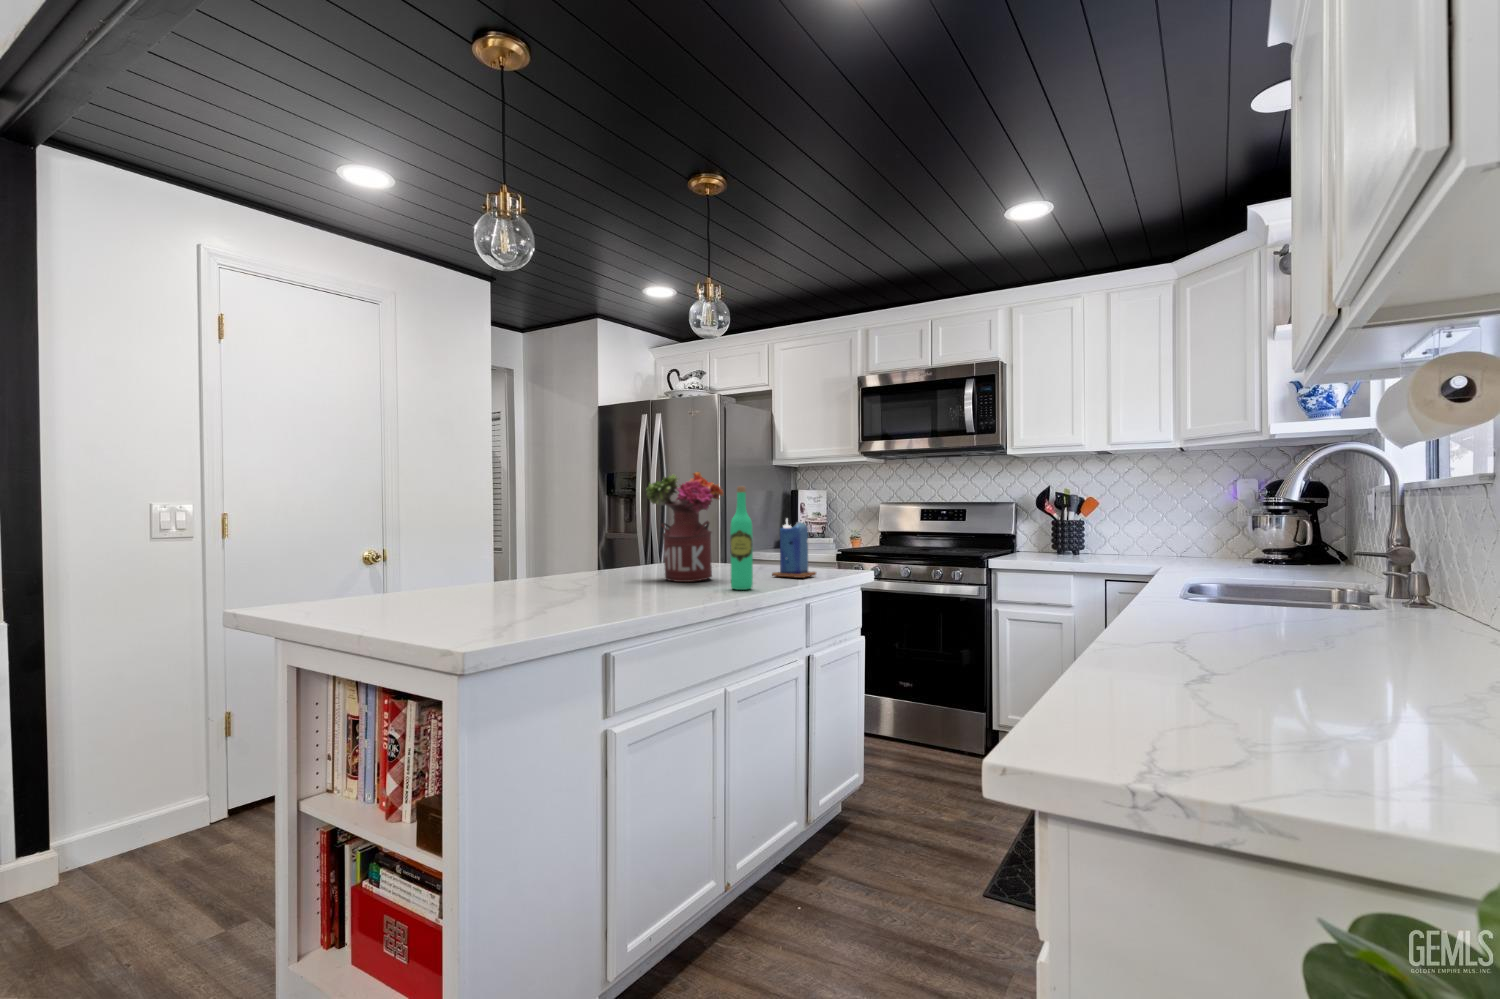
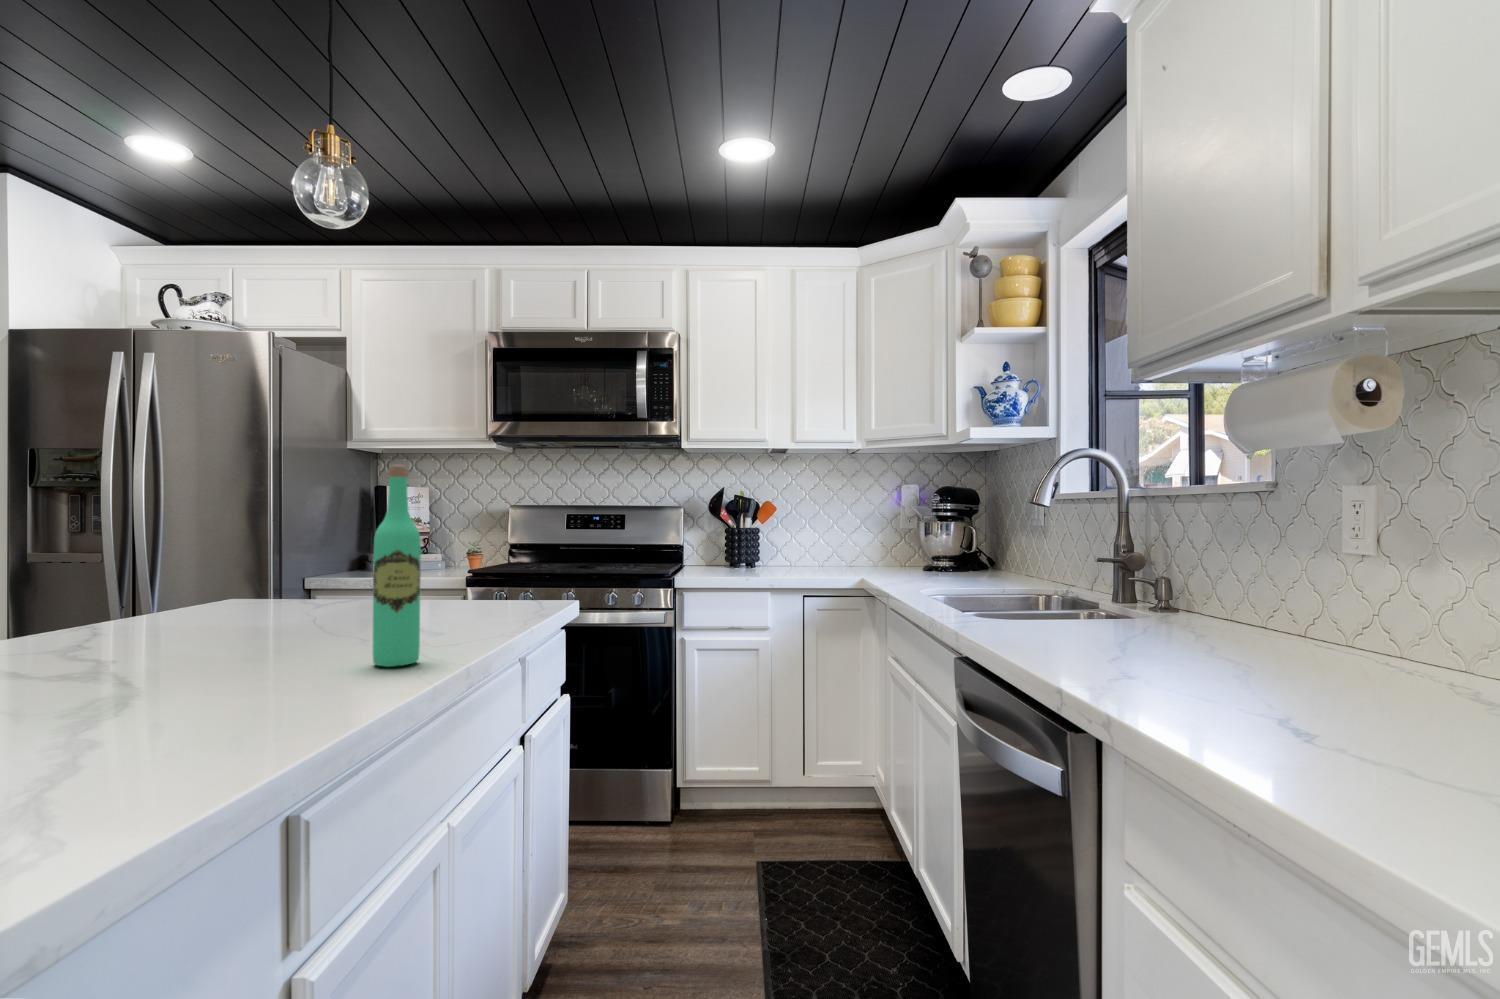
flower arrangement: present [646,472,723,582] -> none [149,435,339,658]
candle: present [772,519,816,578] -> none [423,526,499,627]

